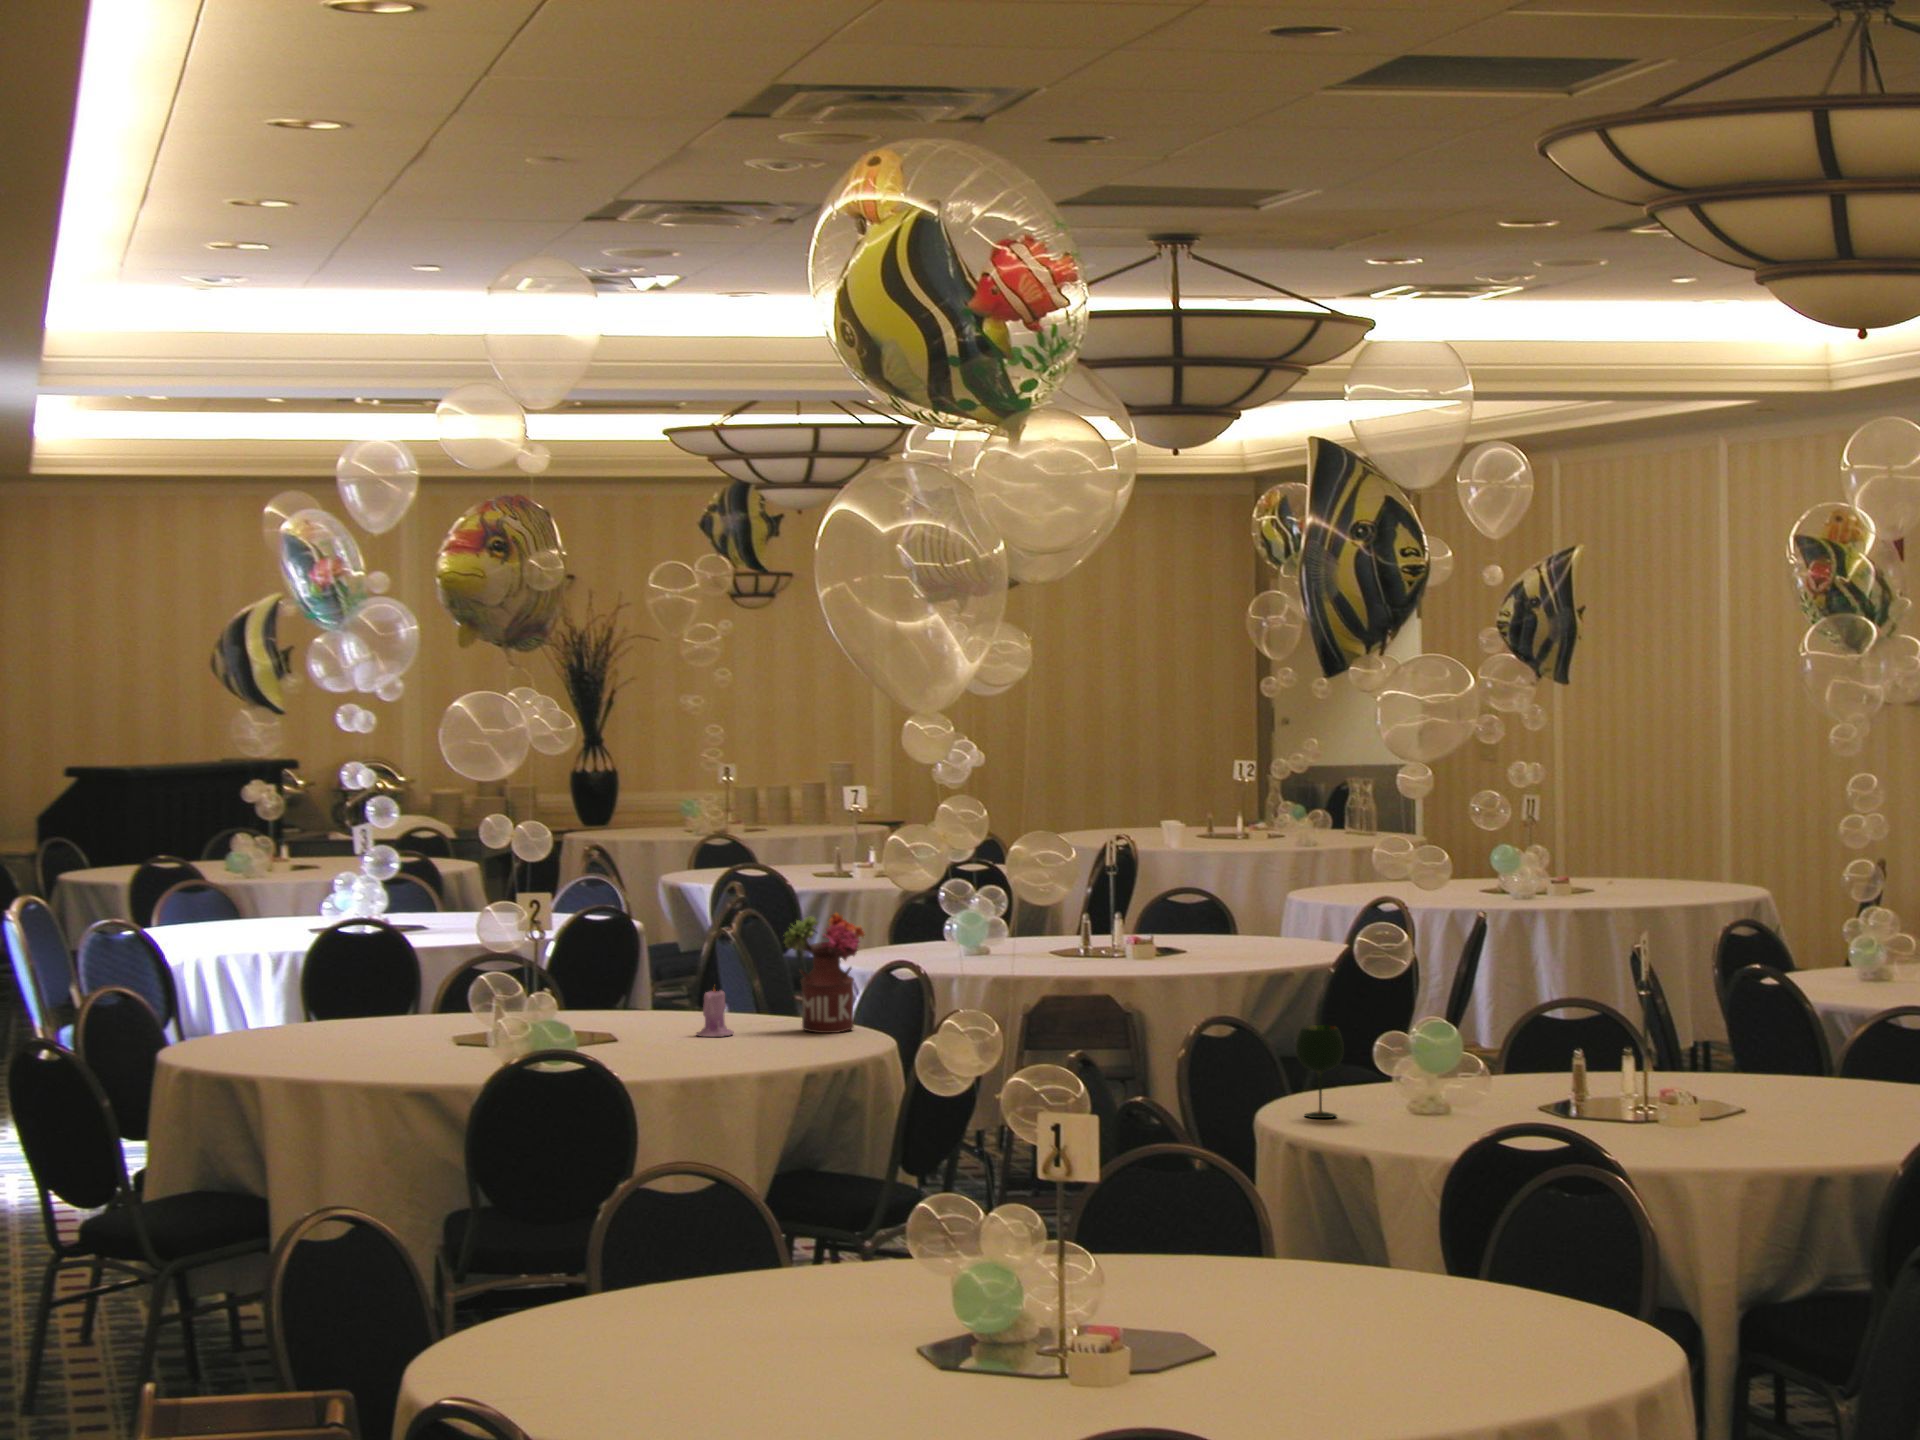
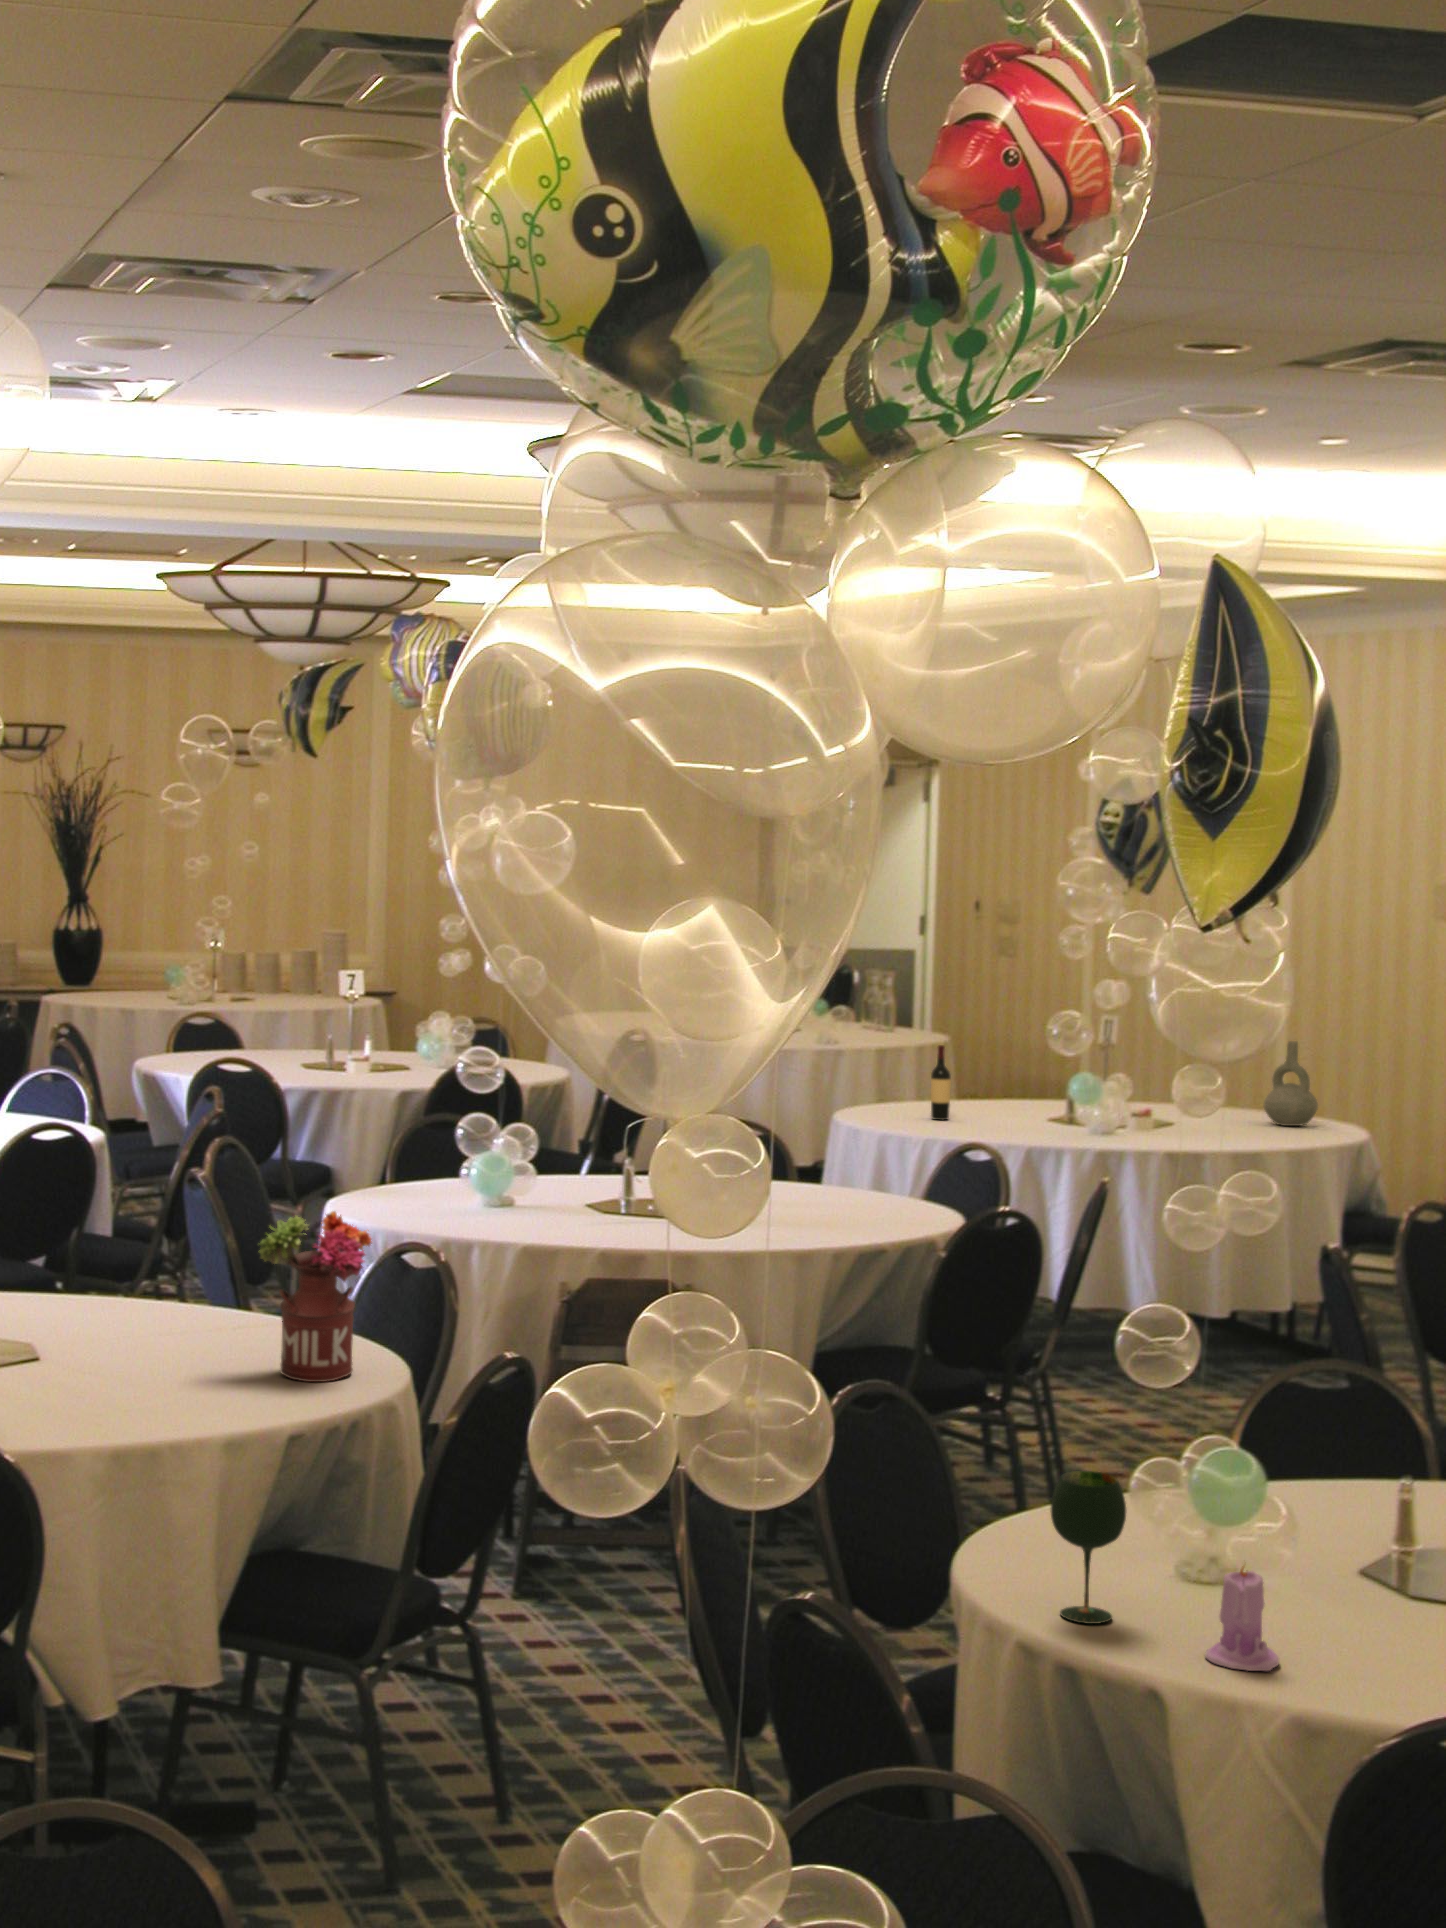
decorative vase: none [1684,817,1733,895] -> present [1263,1041,1318,1126]
wine bottle: none [1374,829,1391,896] -> present [931,1045,951,1120]
candle: present [696,989,734,1037] -> present [1205,1566,1279,1671]

